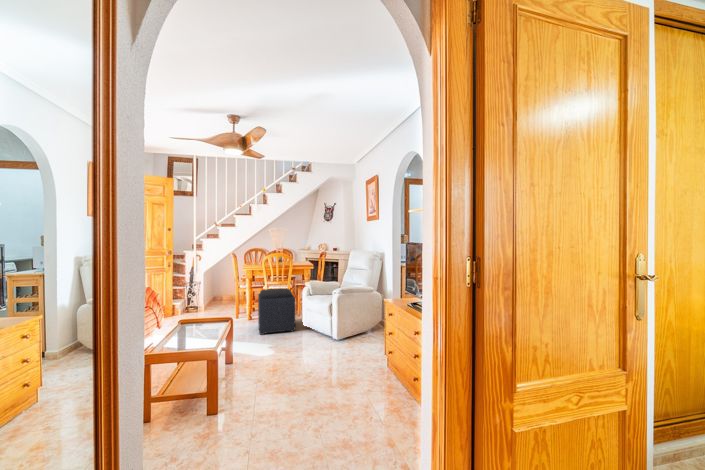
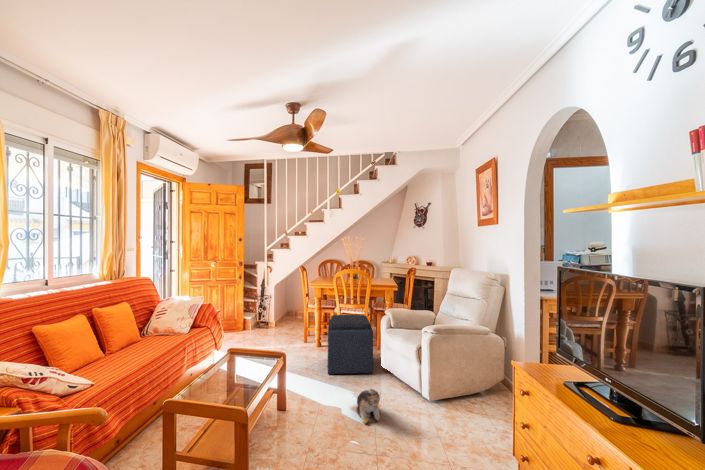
plush toy: none [285,332,304,358] -> present [356,389,381,424]

